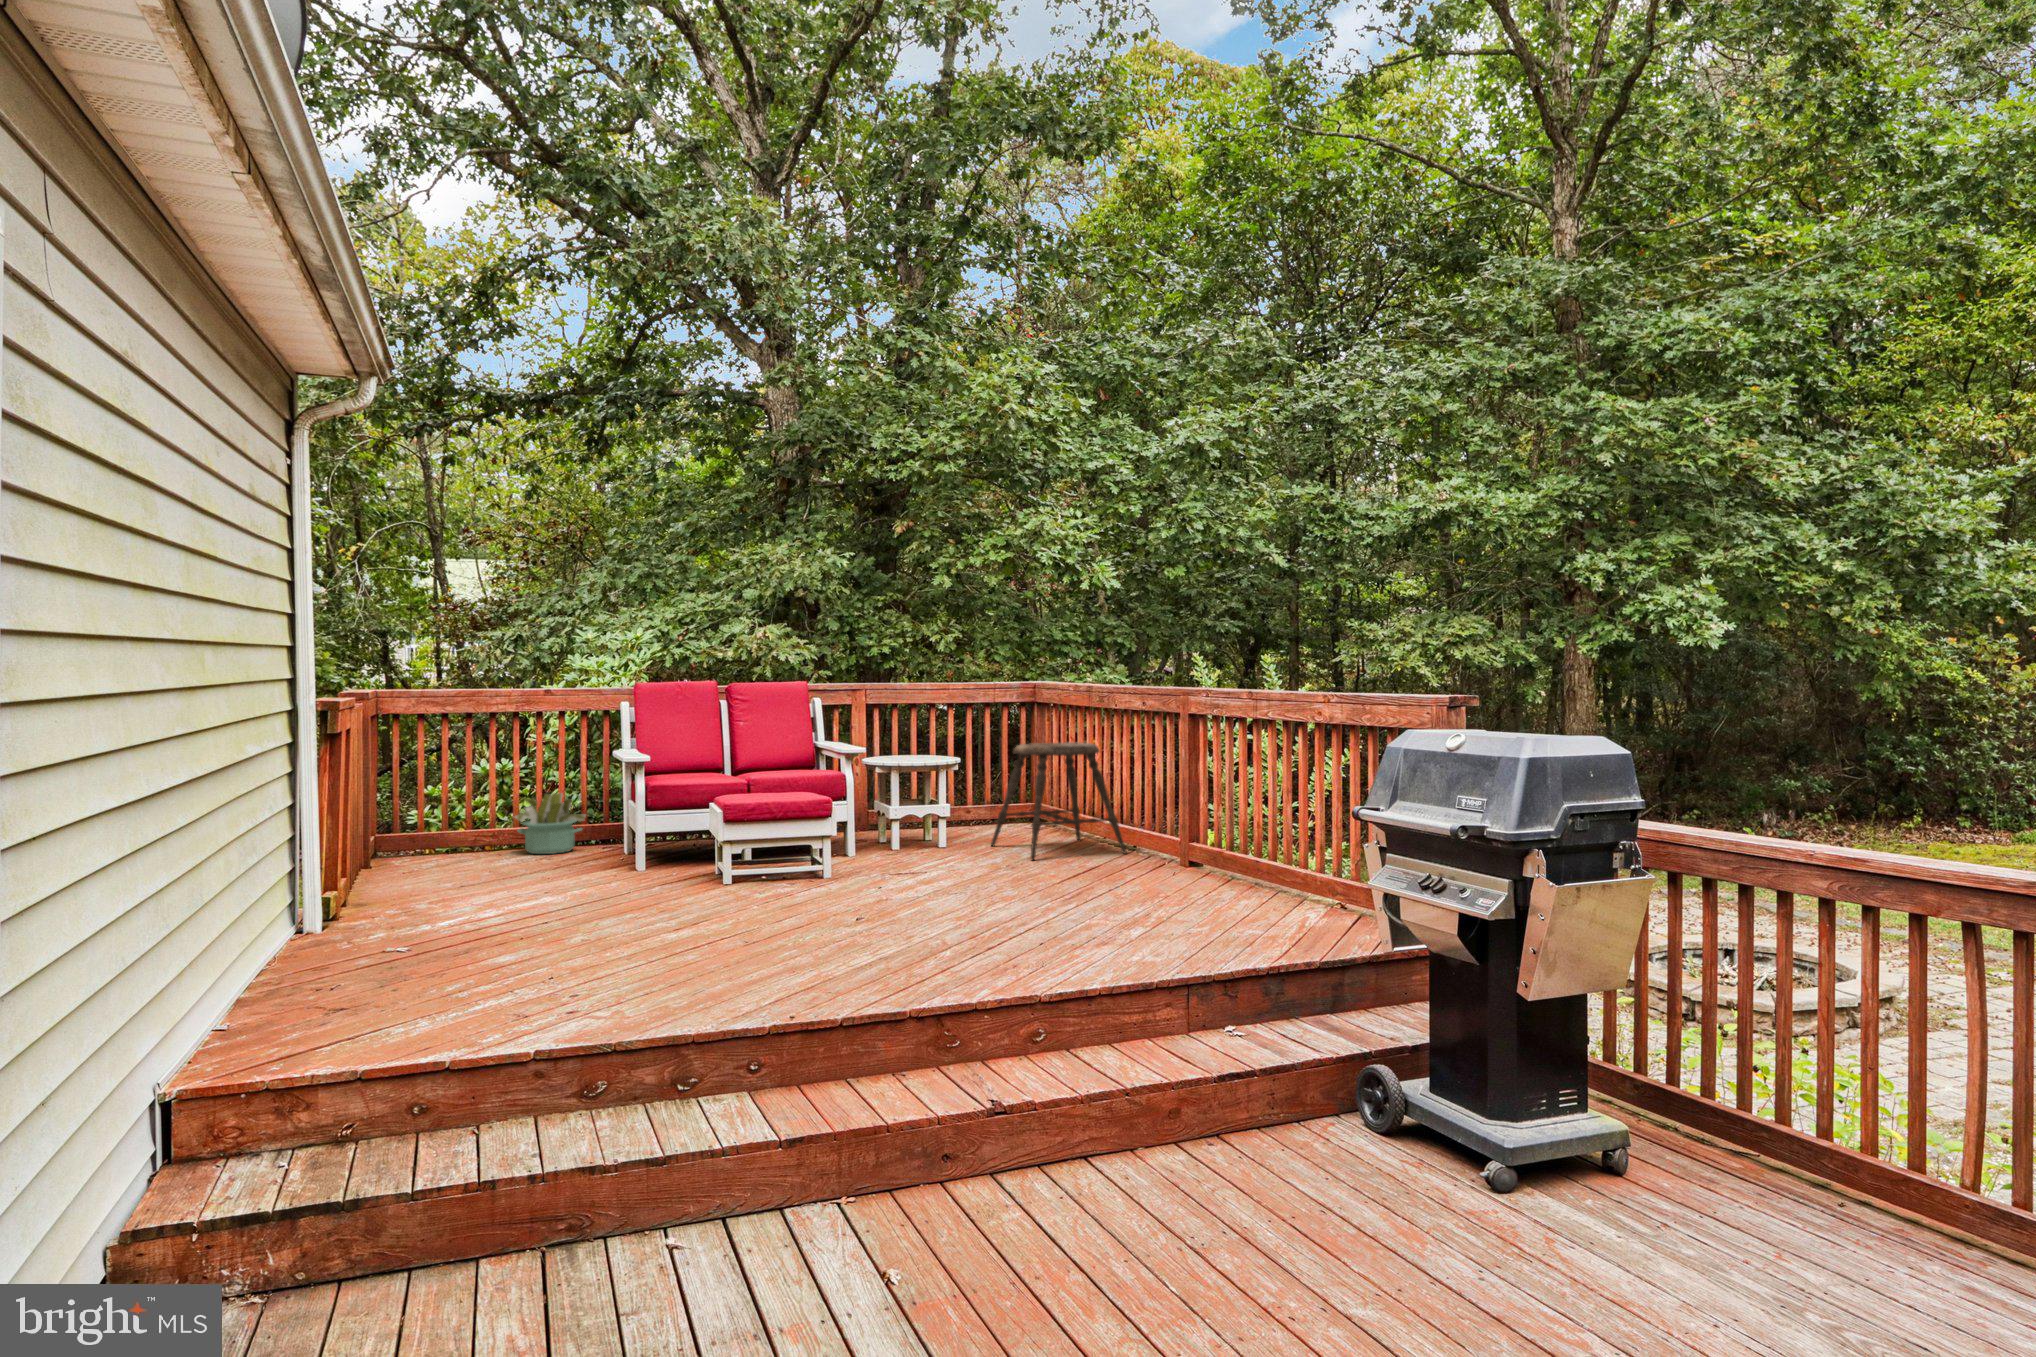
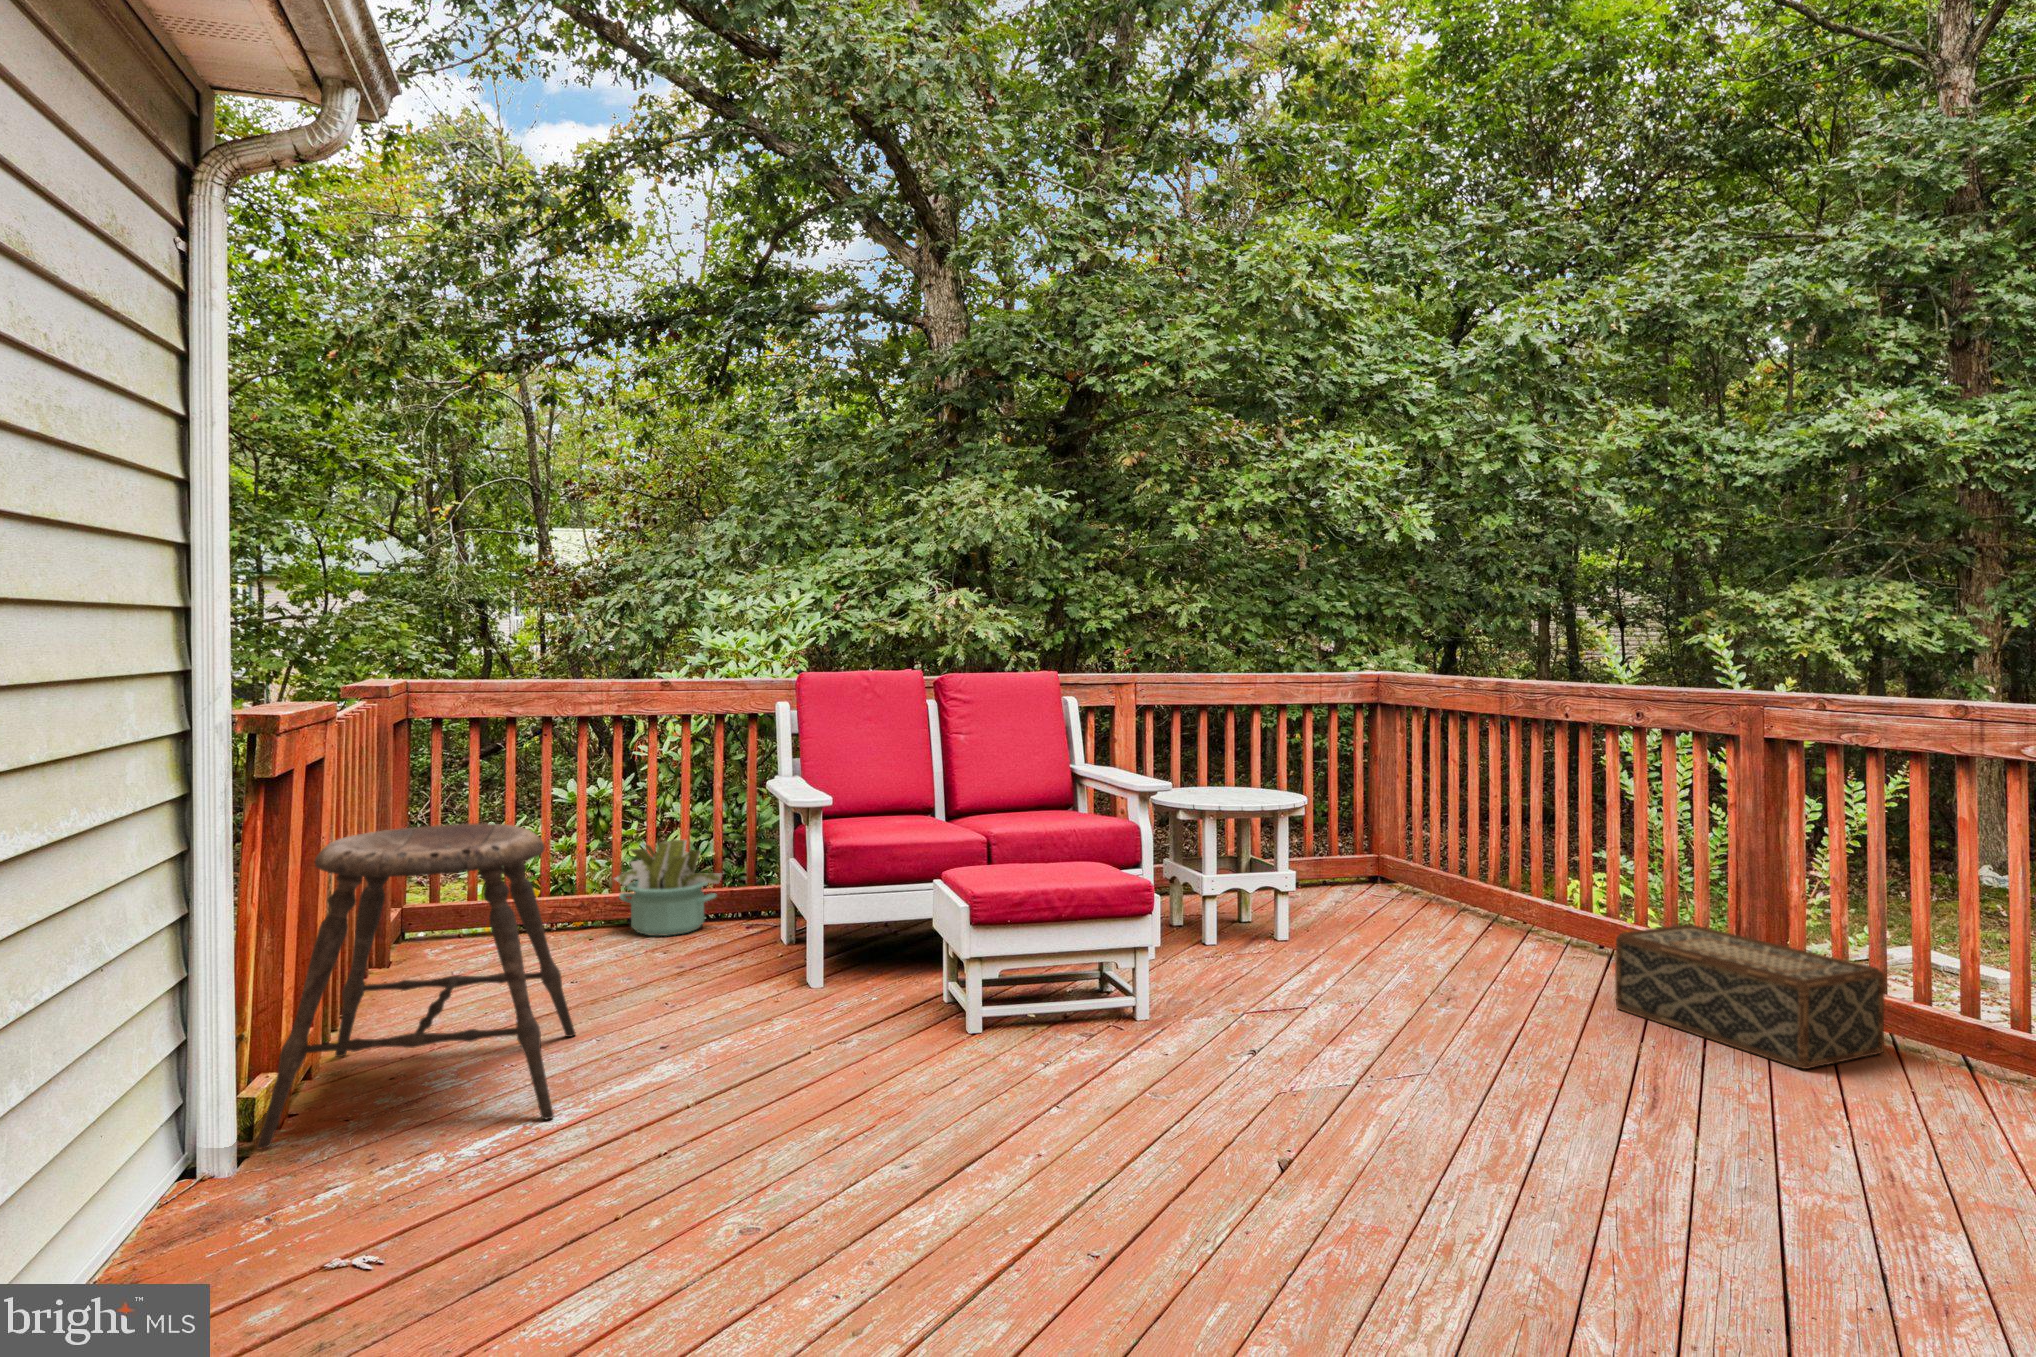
stool: present [991,742,1126,860] -> present [256,823,576,1149]
woven basket: none [1102,822,1215,884] -> present [1615,924,1884,1069]

